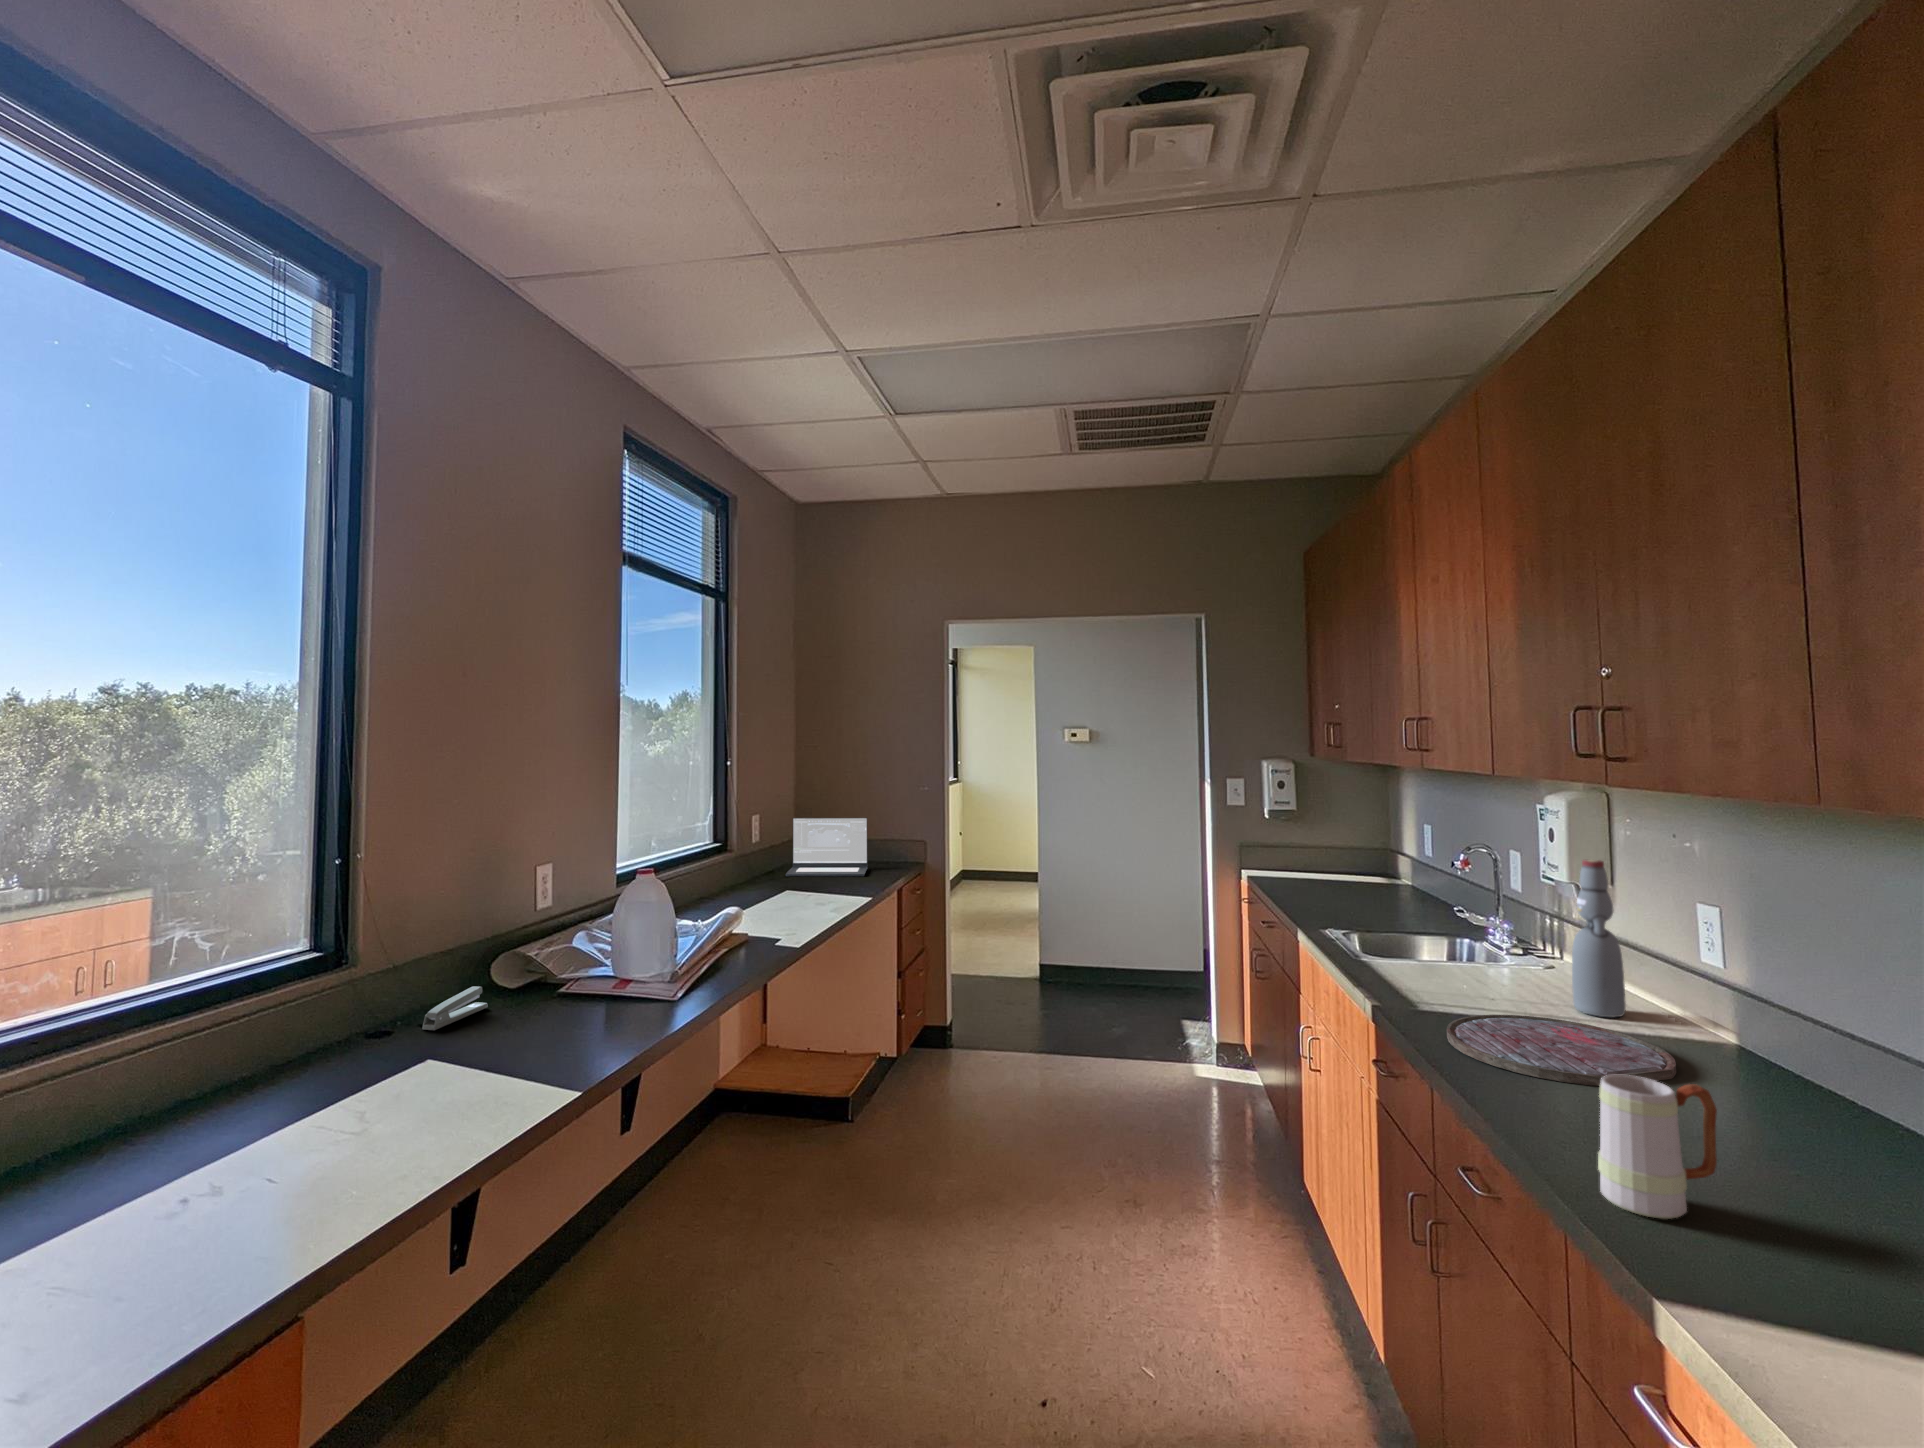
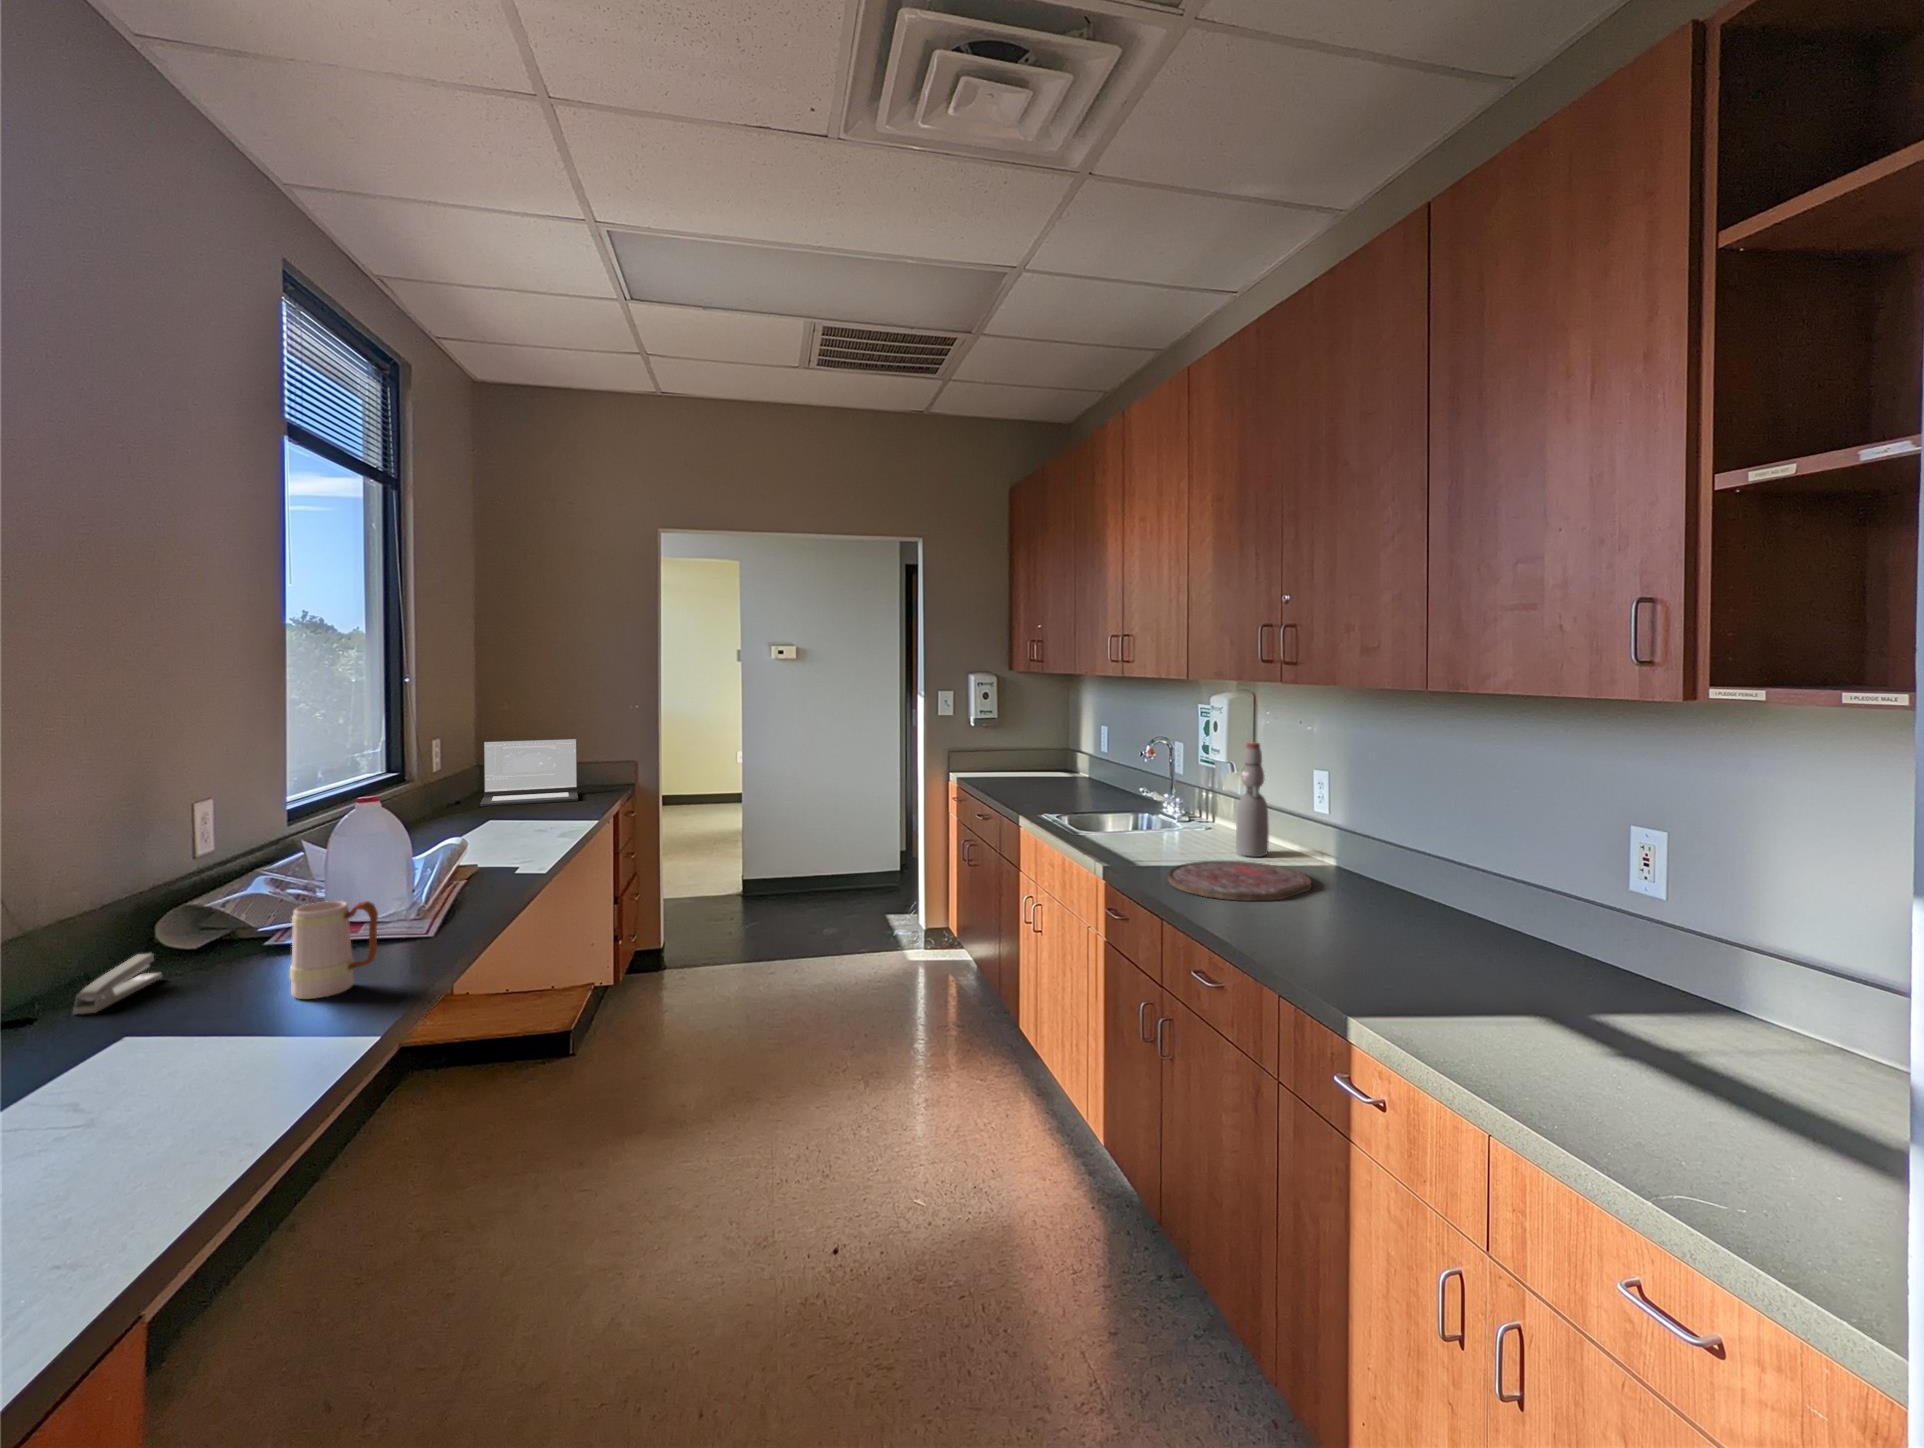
mug: present [1598,1075,1717,1219] -> present [290,901,378,999]

